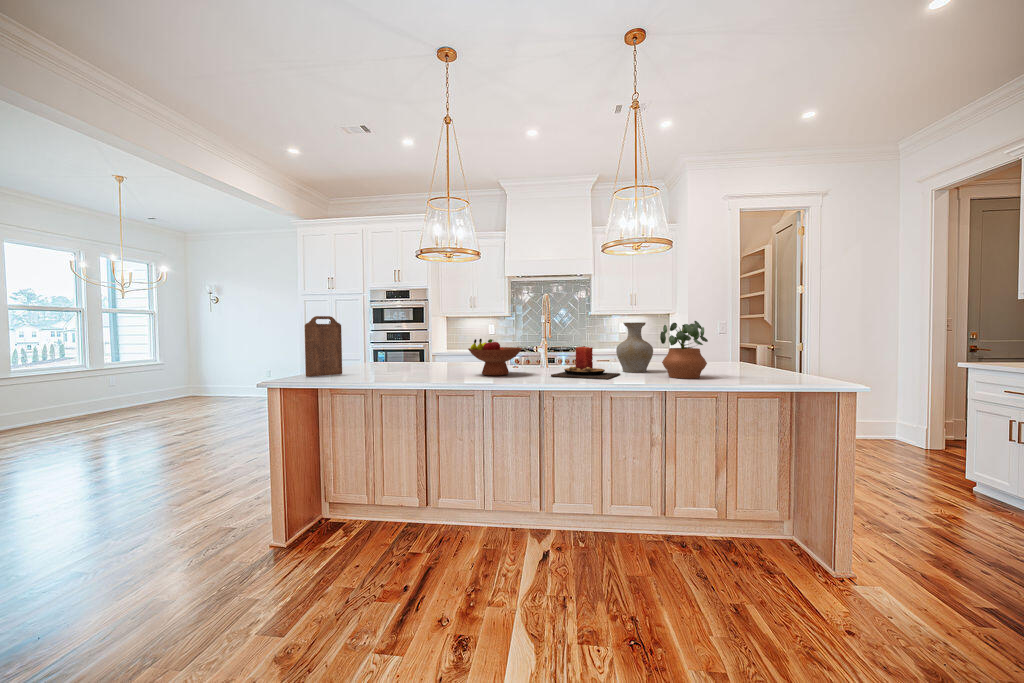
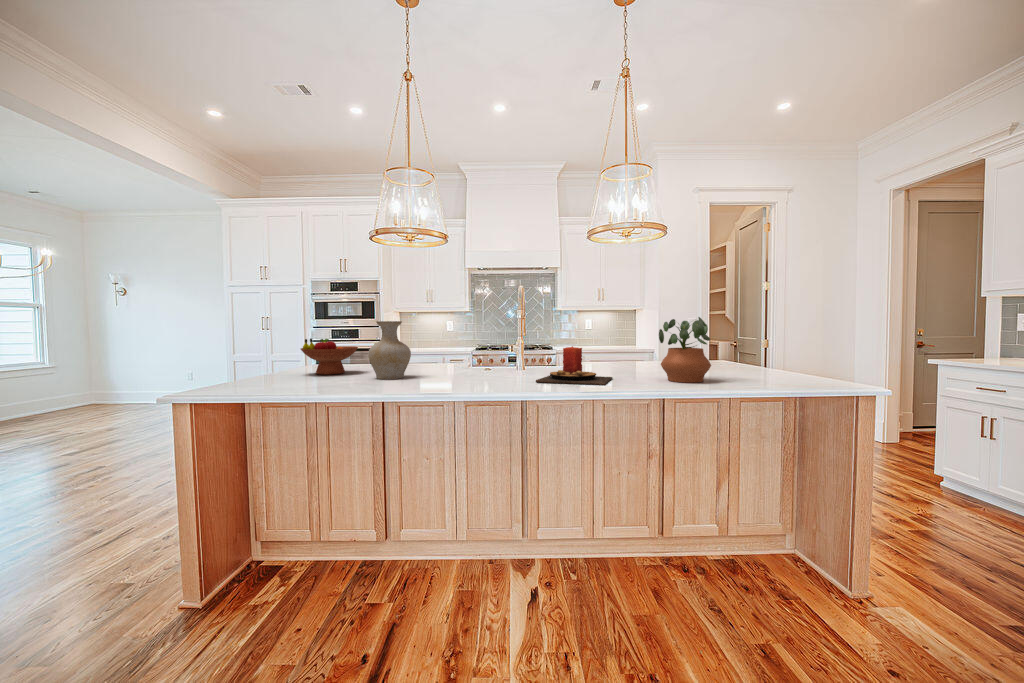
cutting board: present [305,316,342,377] -> none [225,311,276,388]
vase: present [616,322,653,373] -> present [368,321,411,379]
fruit bowl: present [468,339,522,376] -> present [301,338,358,375]

